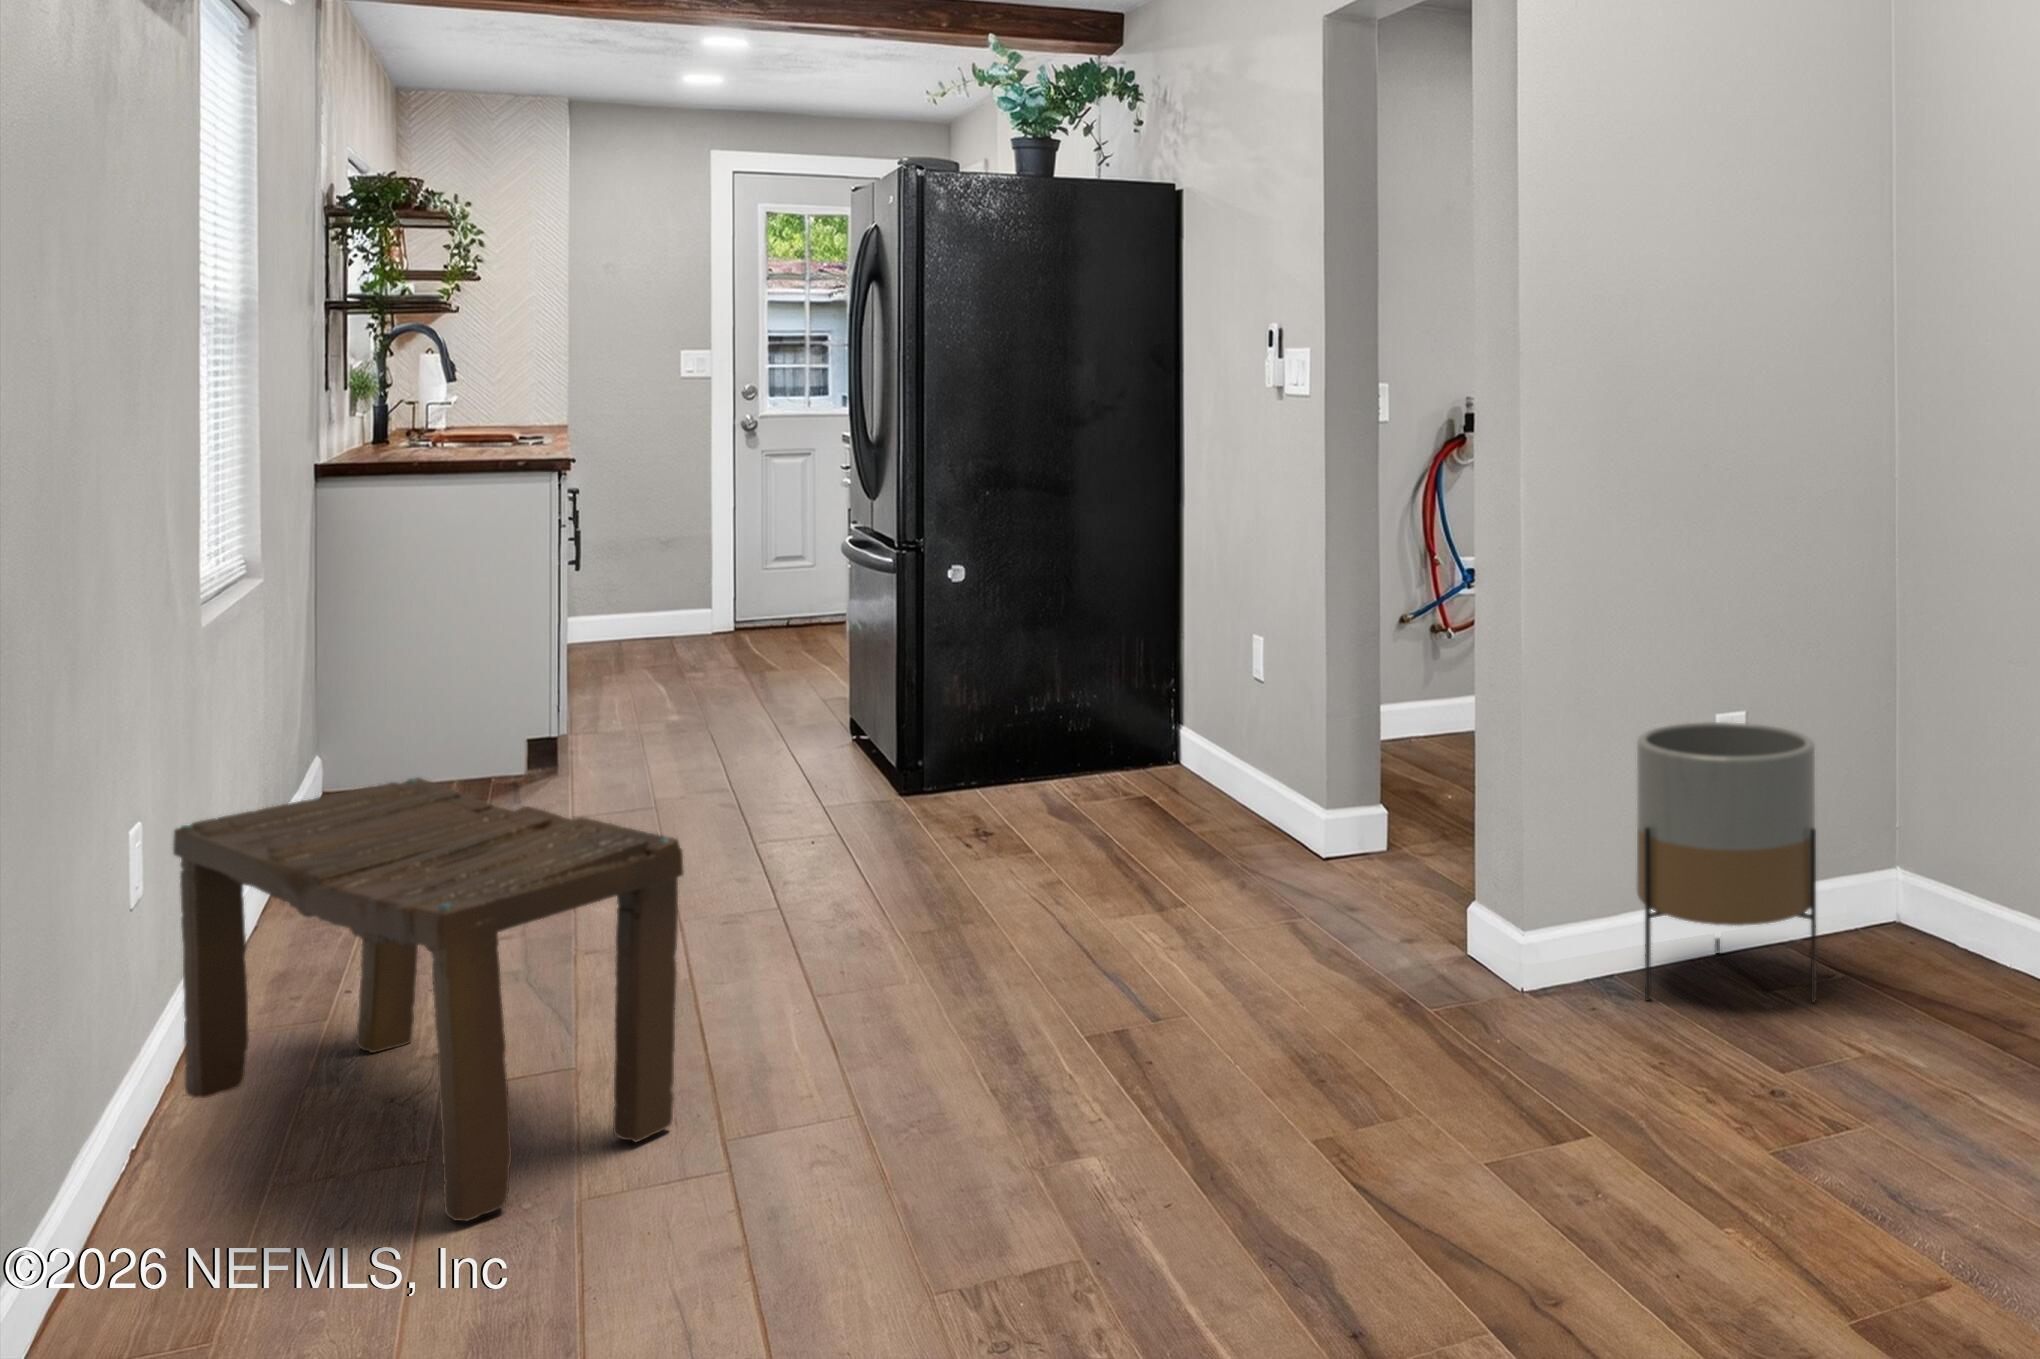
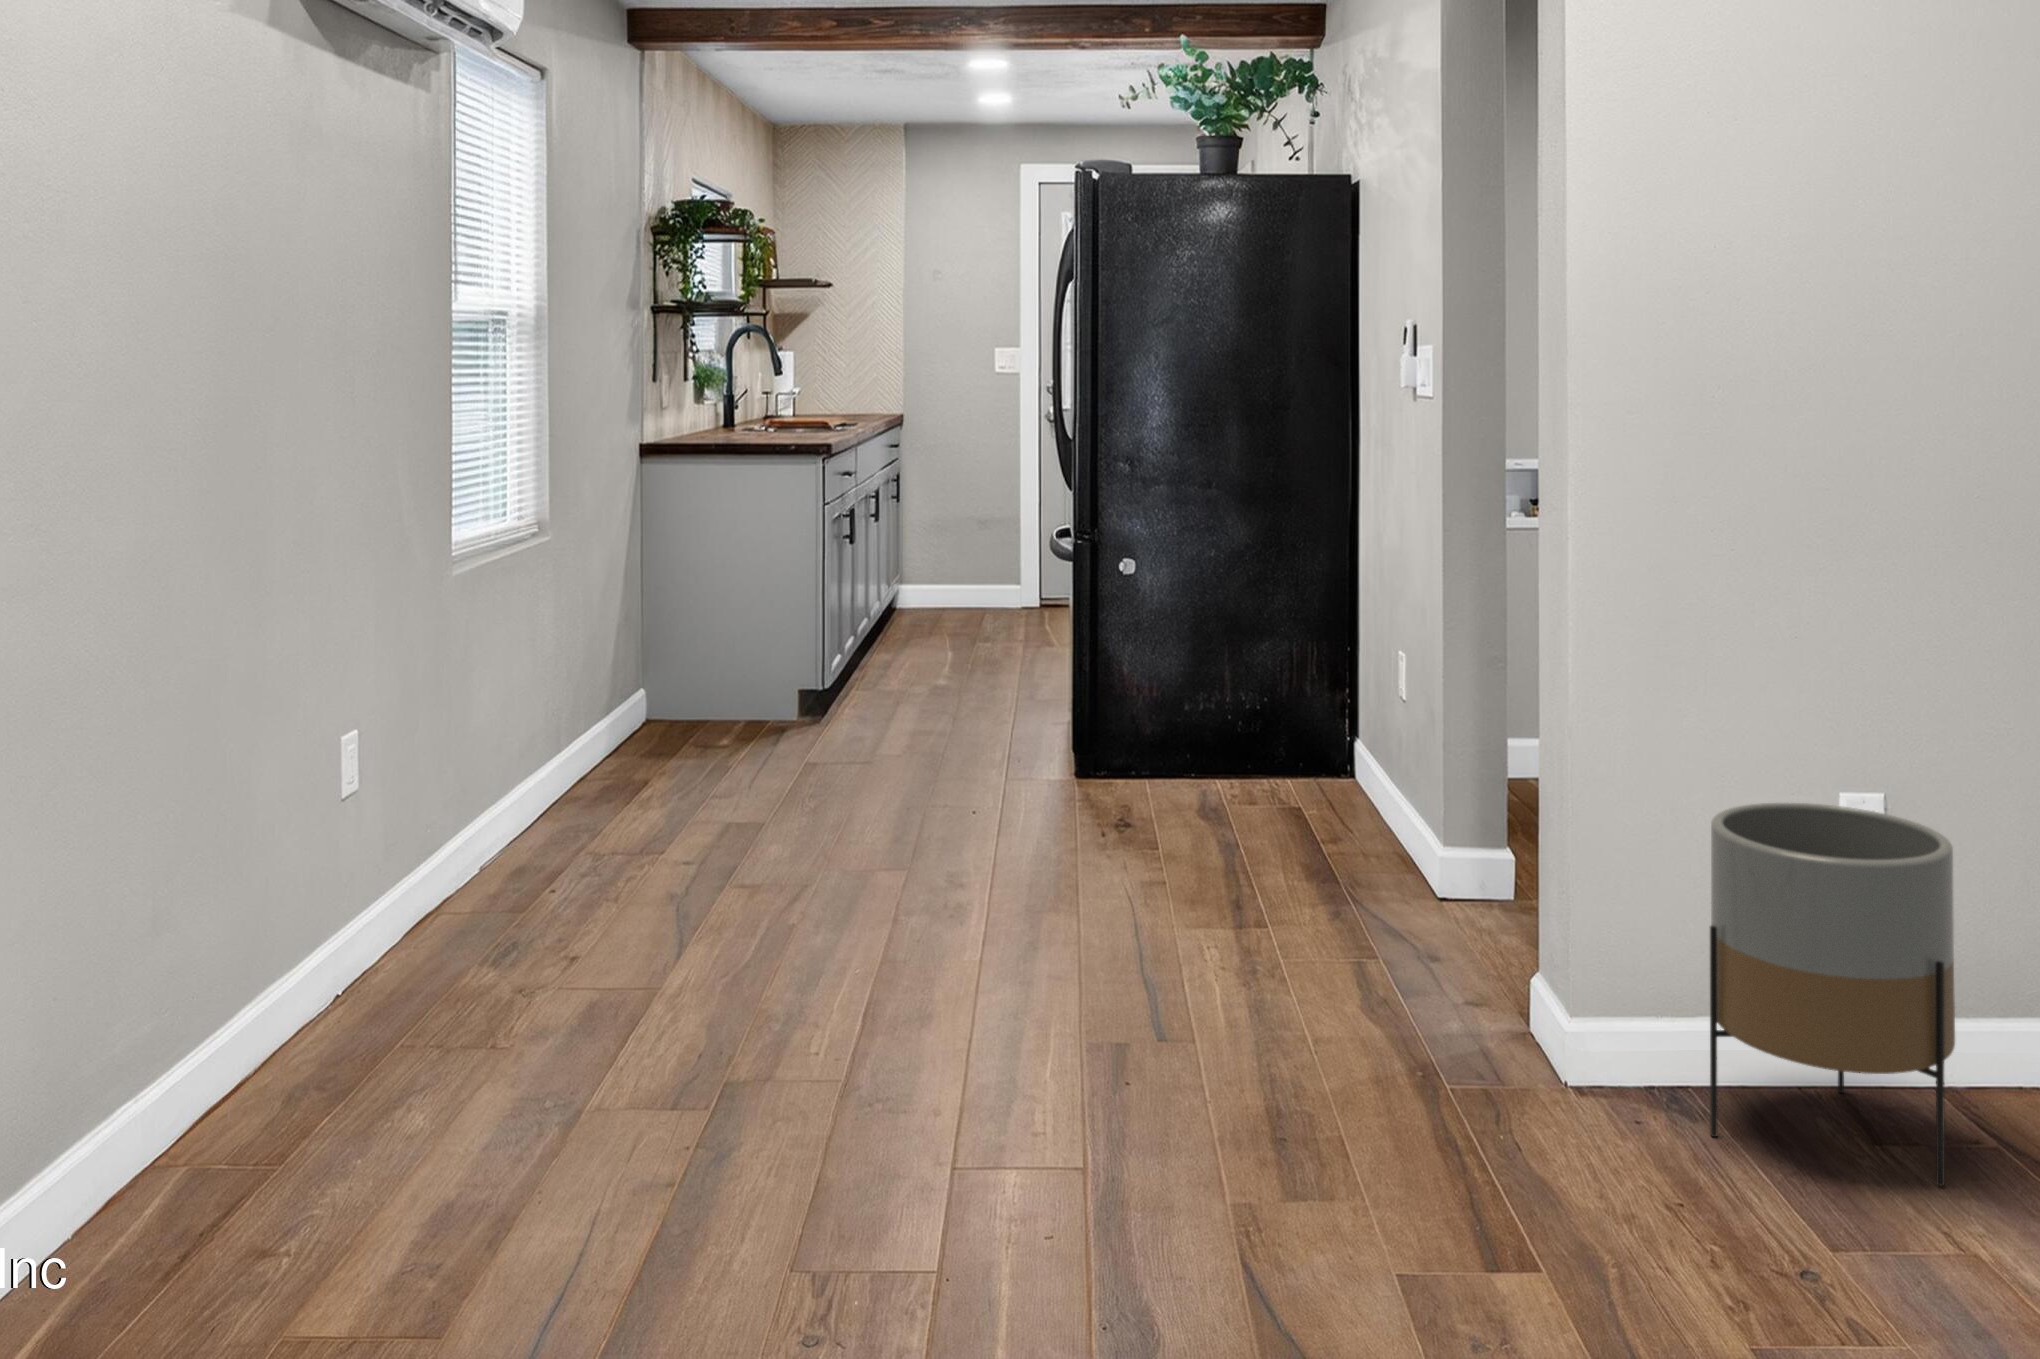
bench: present [173,778,684,1221] -> none [380,717,684,1121]

